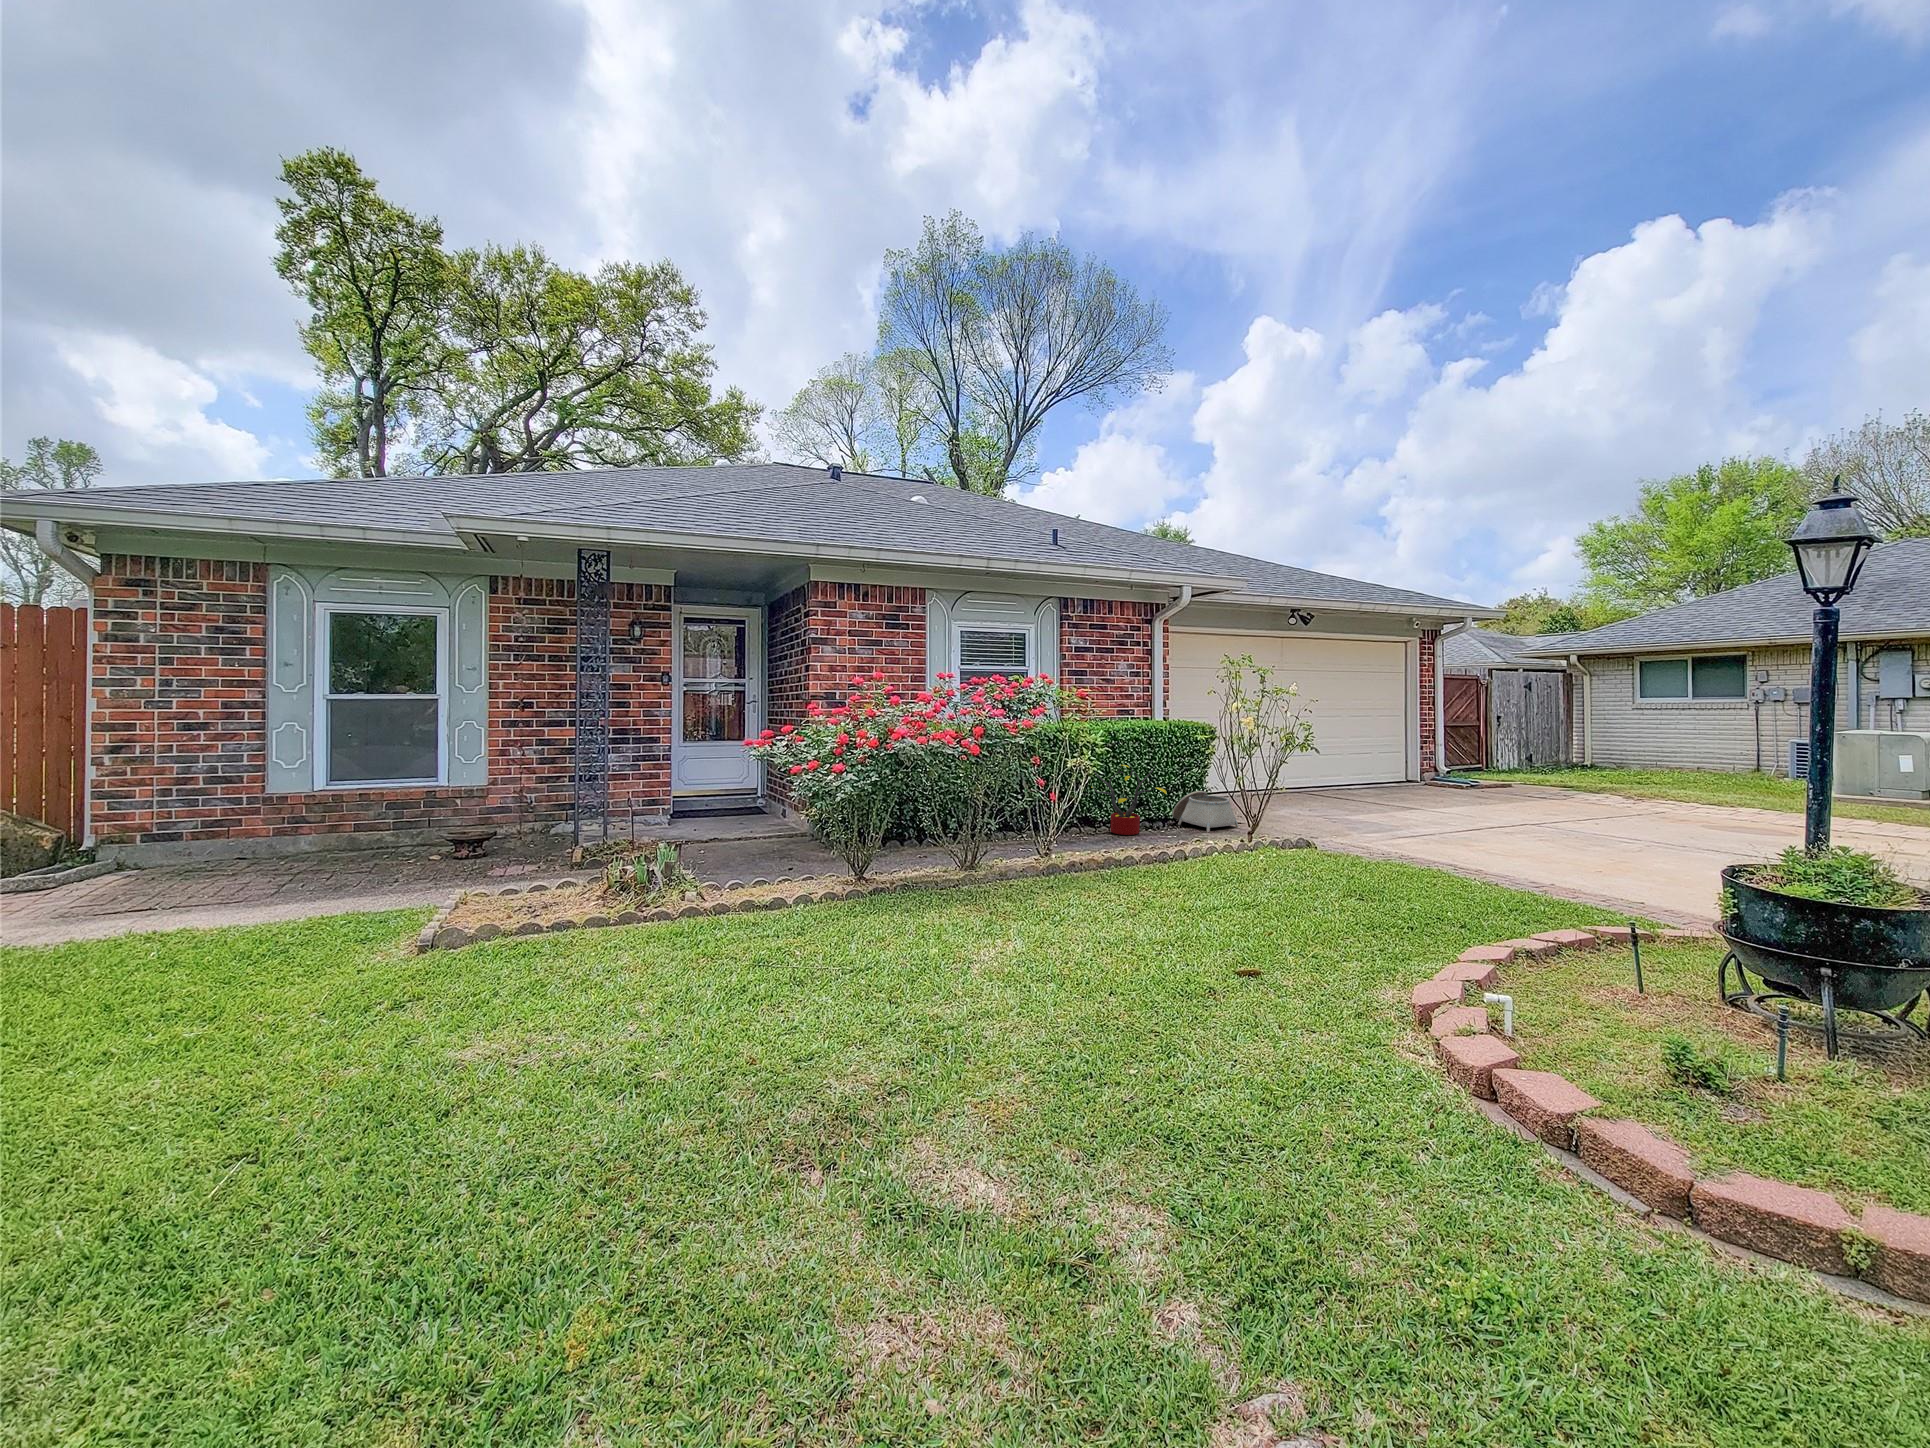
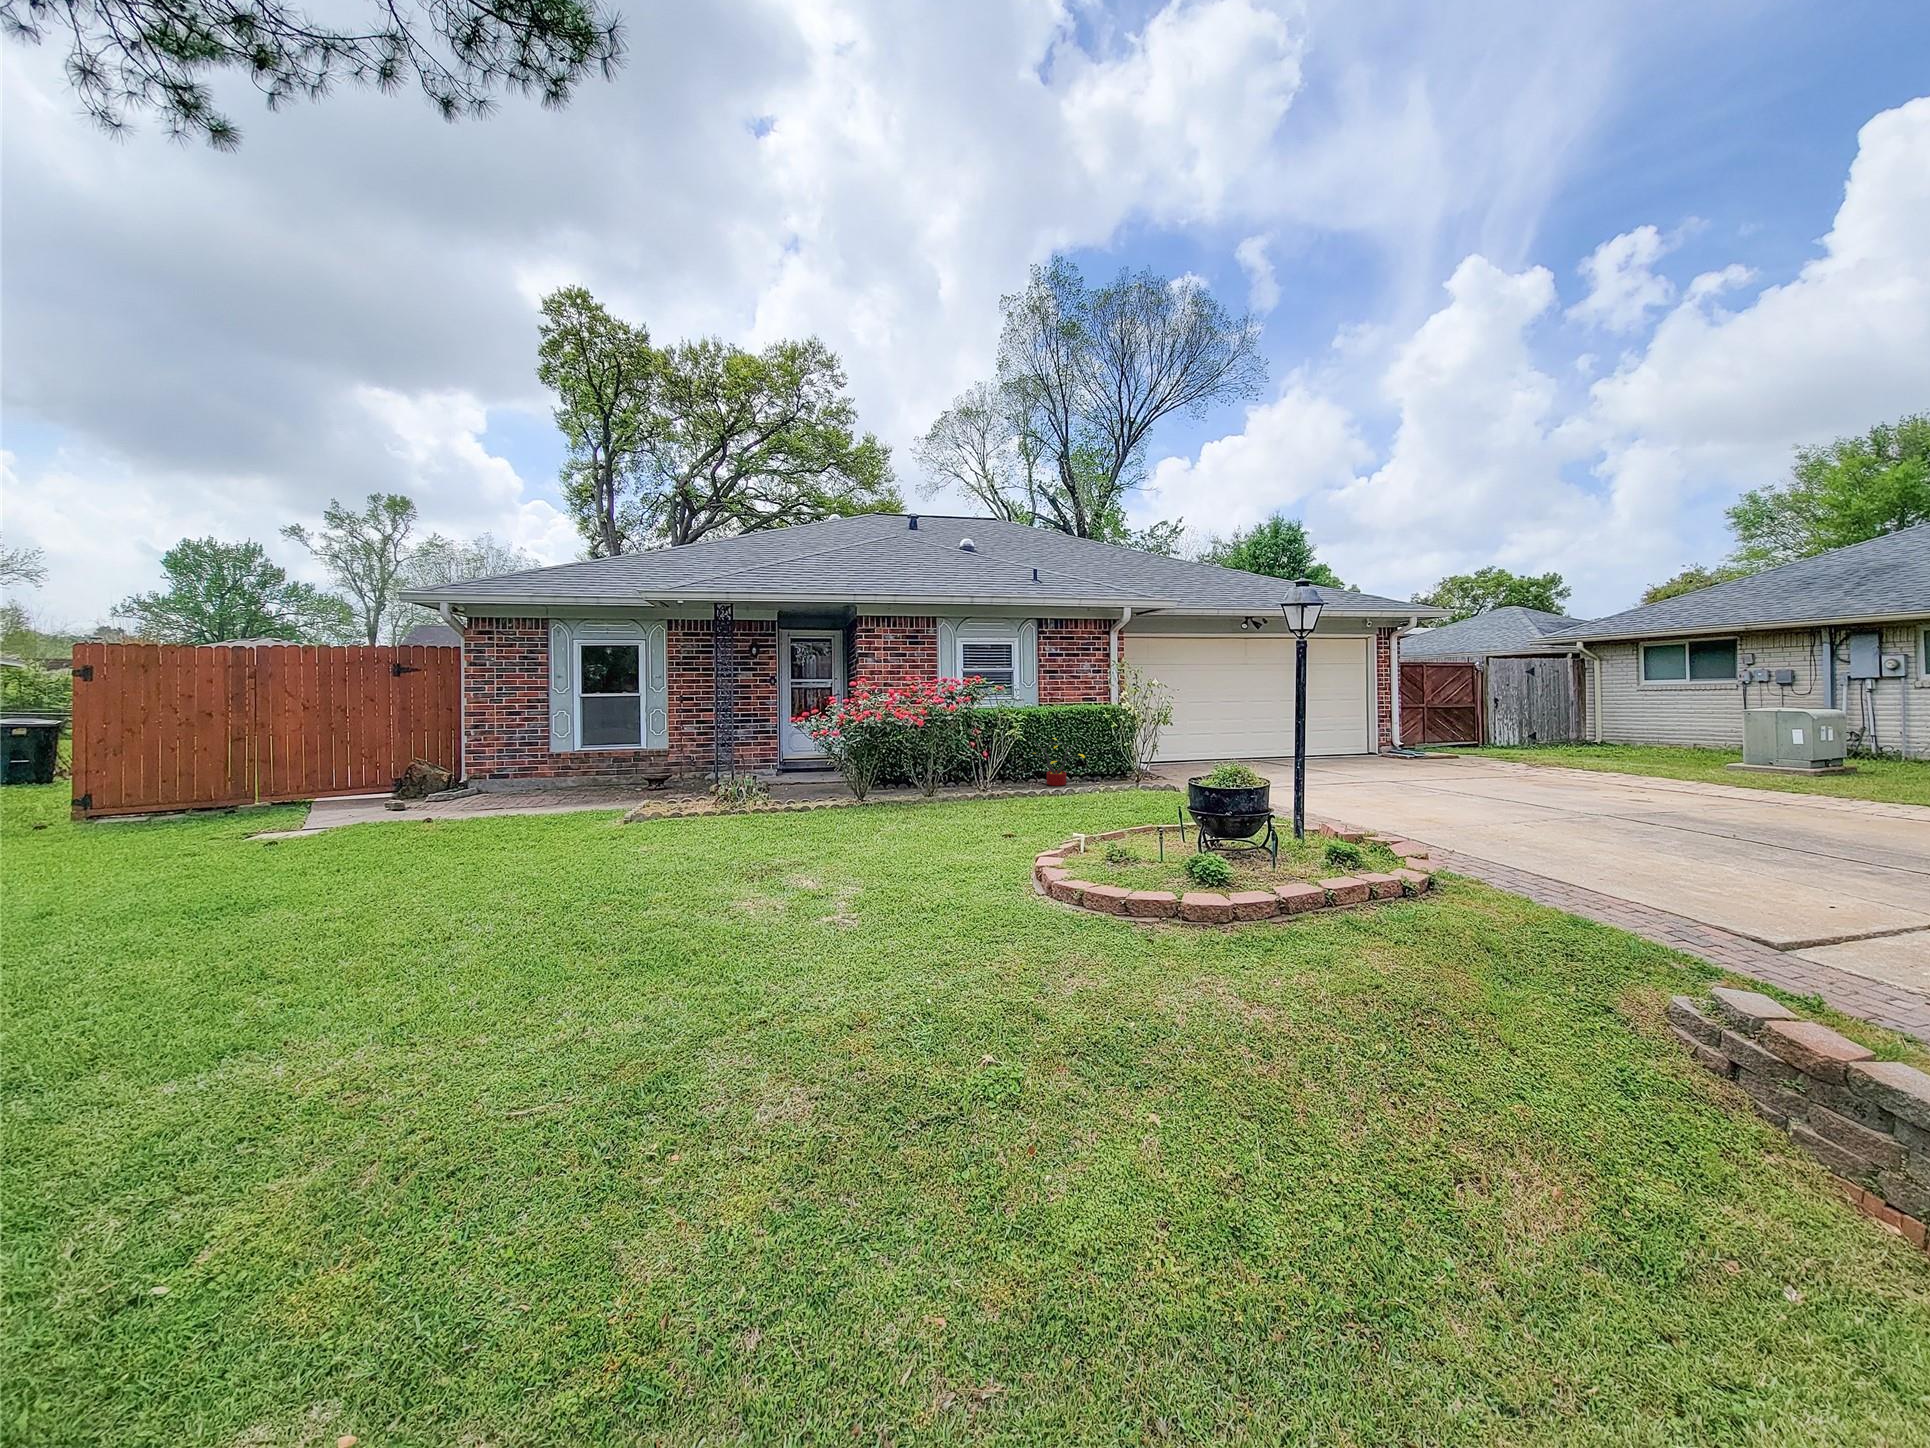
basket: present [1172,791,1239,832] -> none [1100,757,1142,786]

